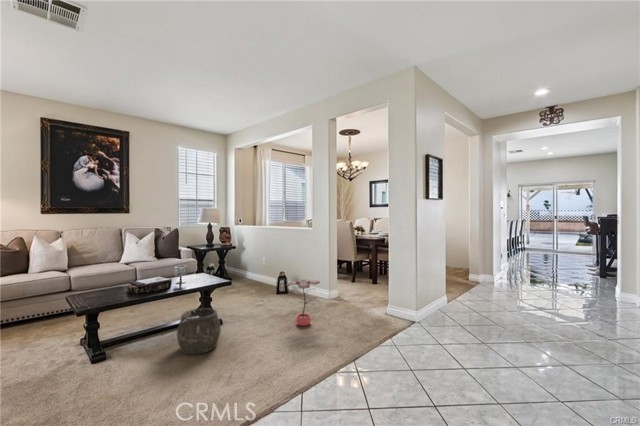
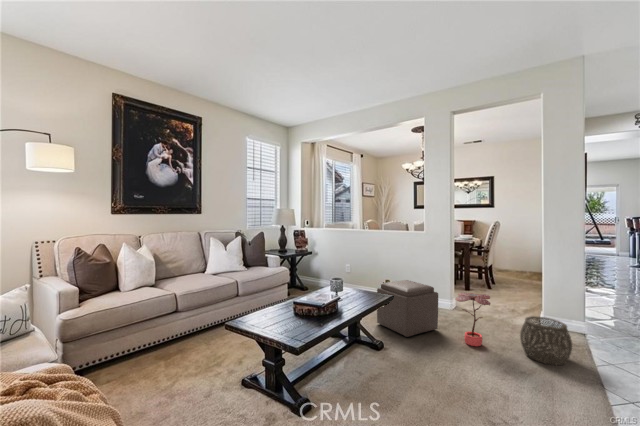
ottoman: none [246,269,291,317] -> present [377,280,438,337]
woven basket: present [177,308,221,354] -> present [520,316,572,365]

